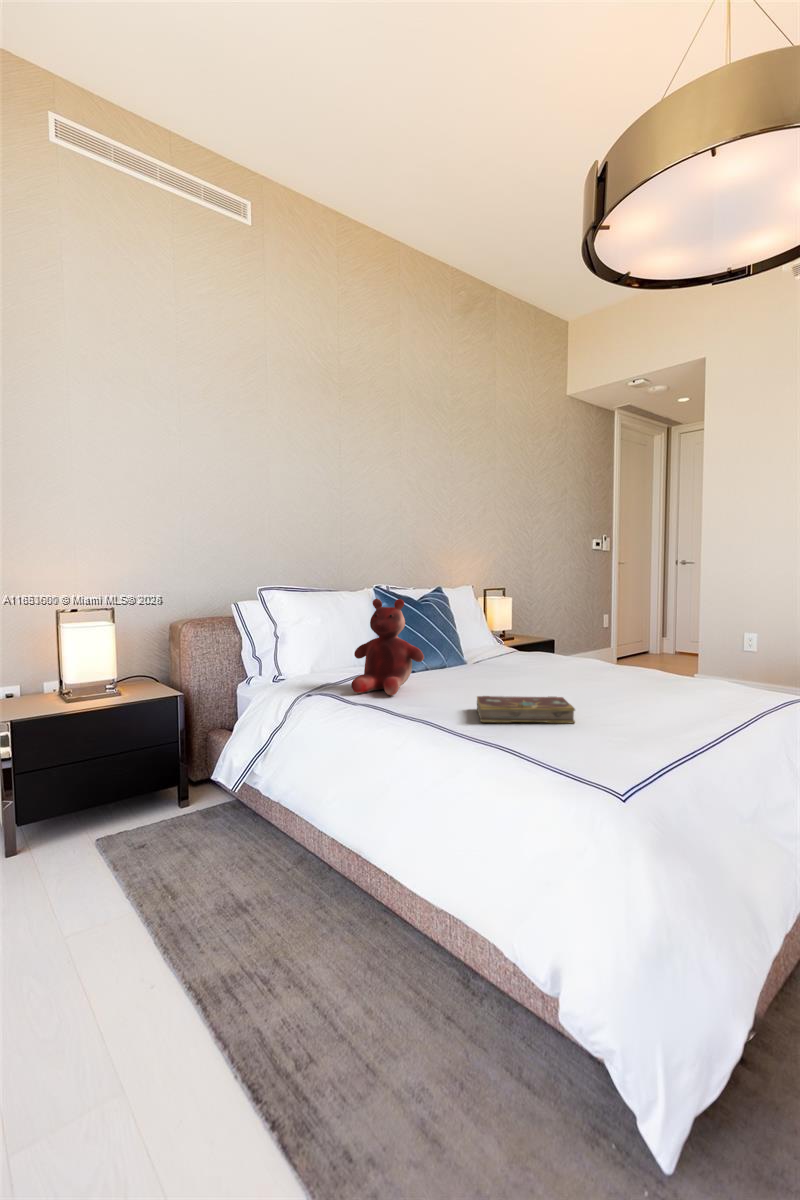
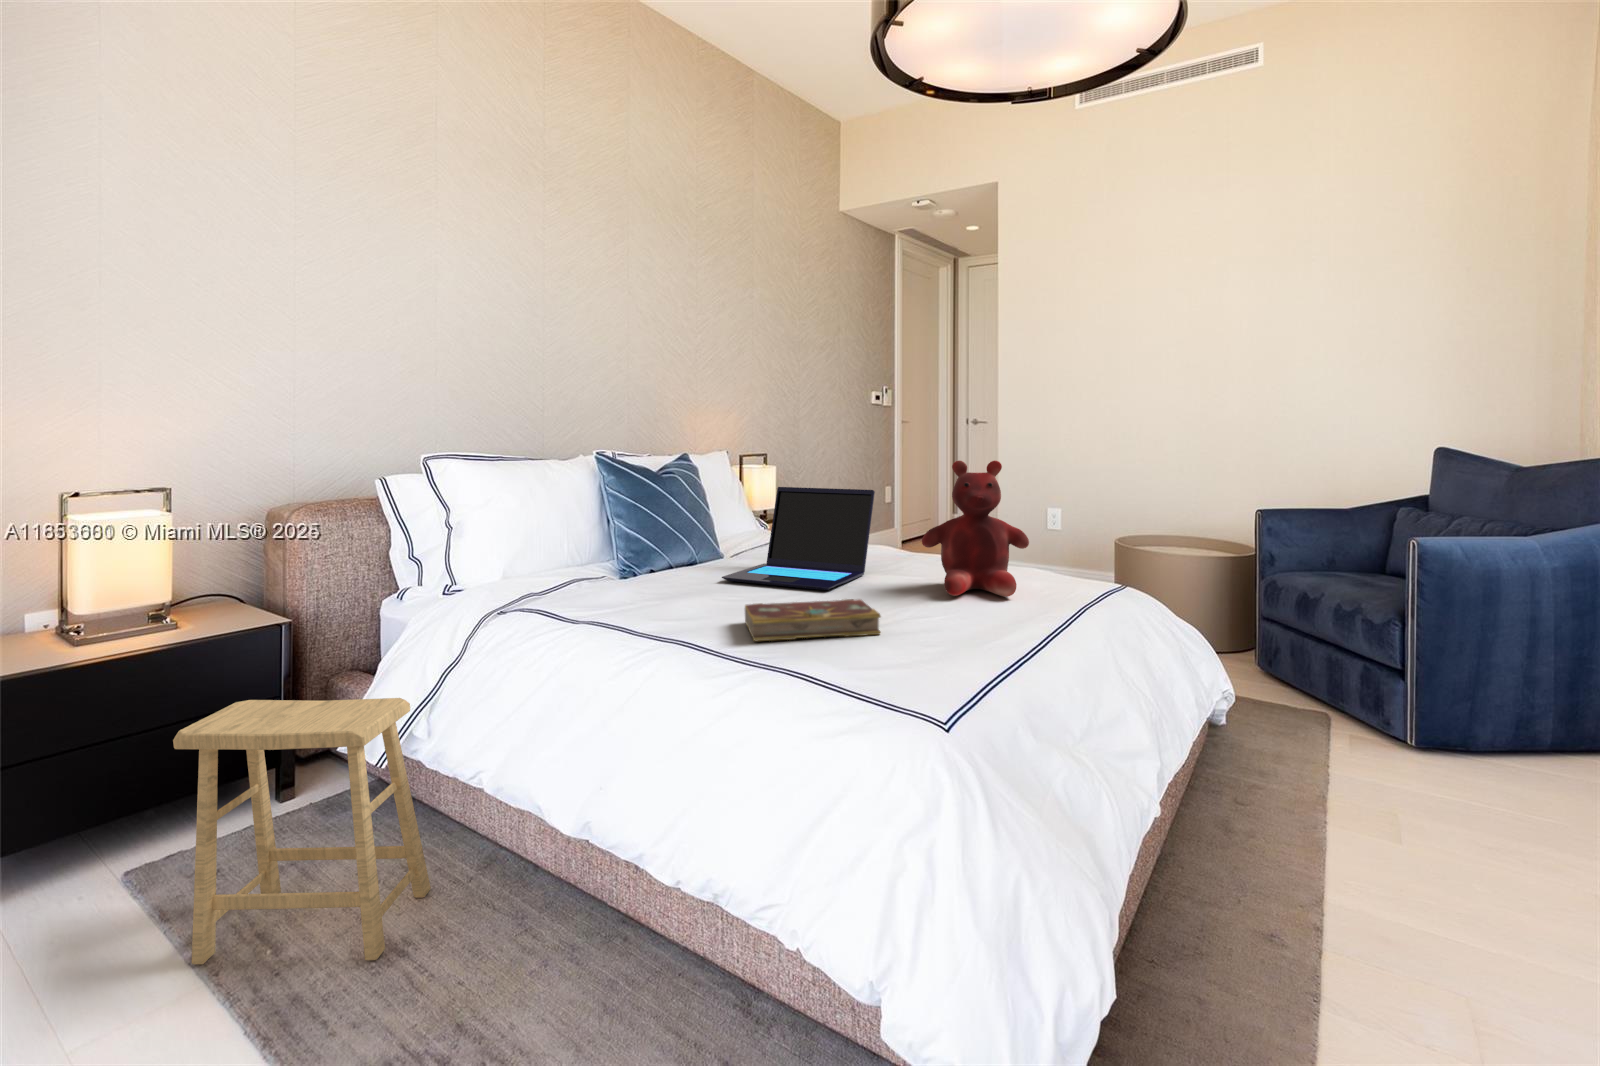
teddy bear: present [351,599,424,695] -> present [922,461,1029,597]
laptop: none [465,613,580,690] -> present [722,487,875,590]
footstool: none [128,738,265,914] -> present [173,698,431,964]

